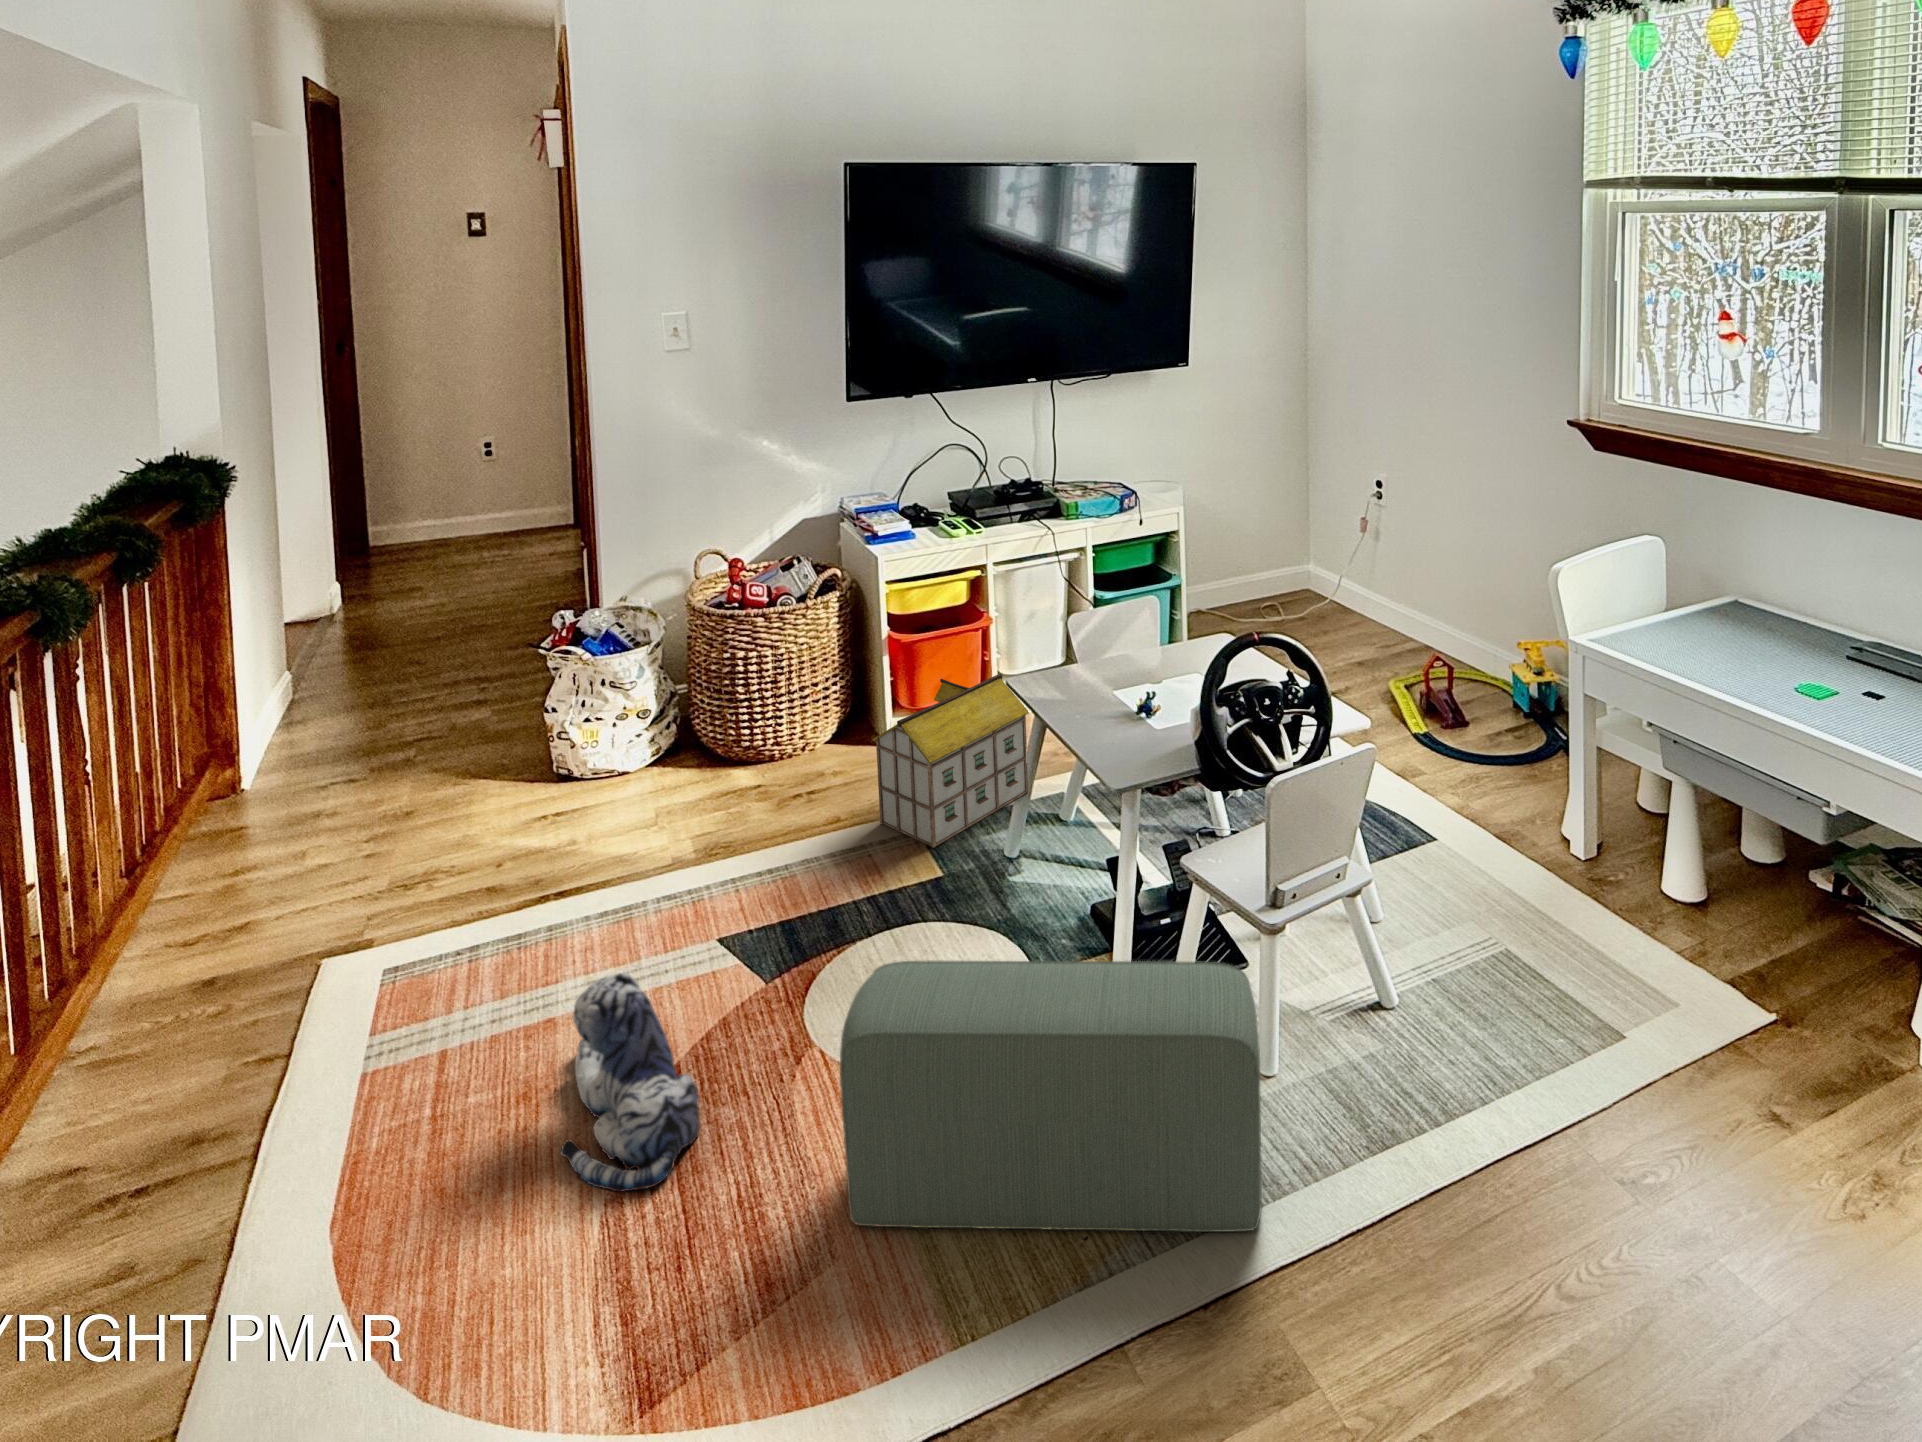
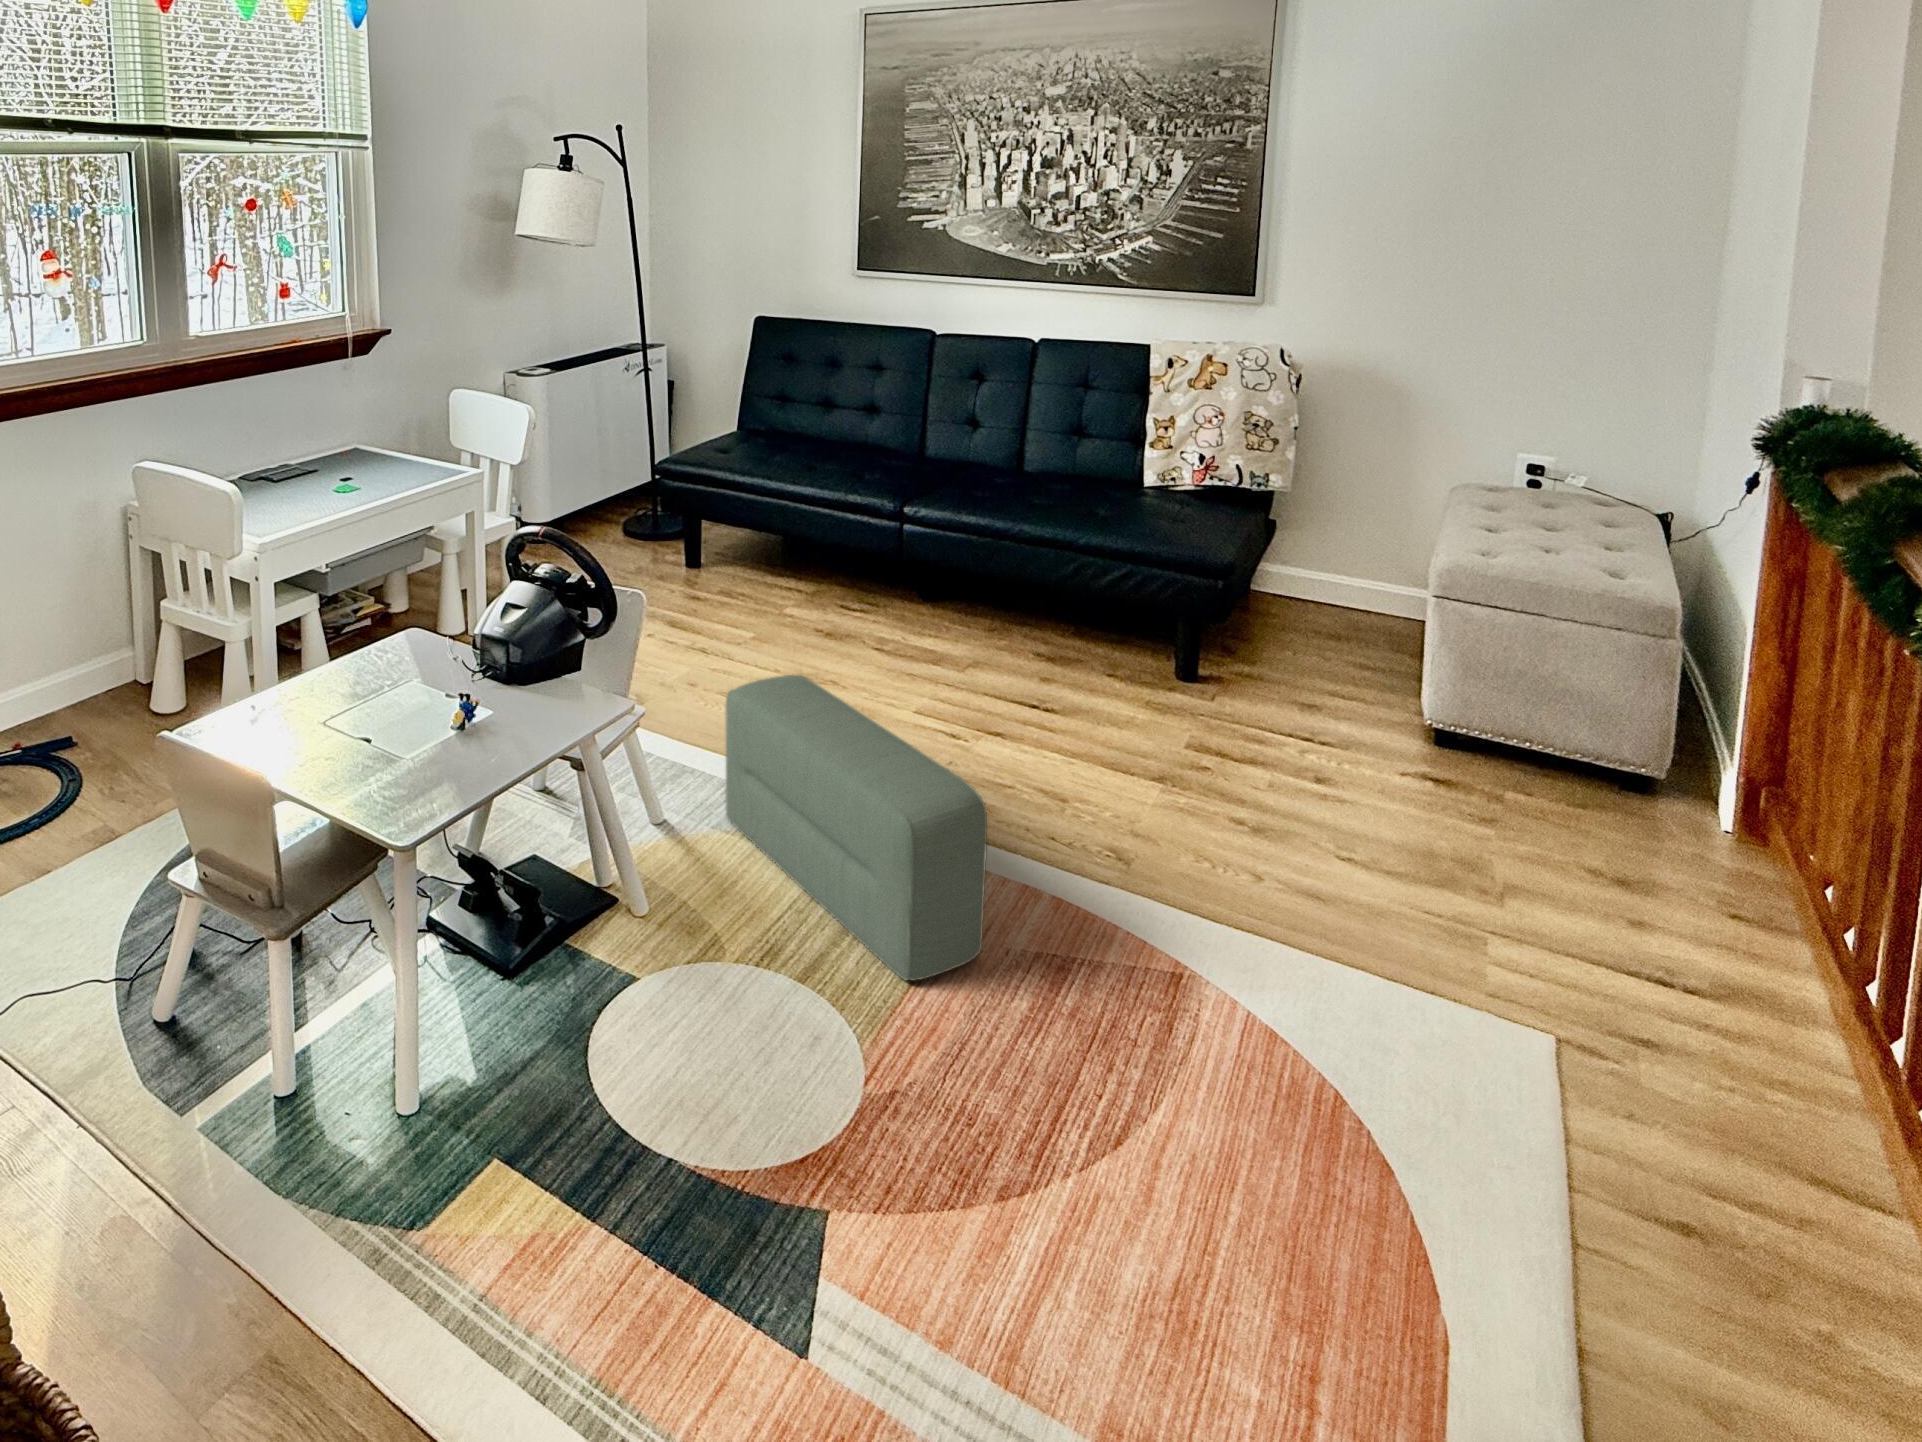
toy house: present [873,673,1029,848] -> none [117,1052,433,1365]
plush toy: present [561,973,700,1192] -> none [1008,1059,1170,1312]

